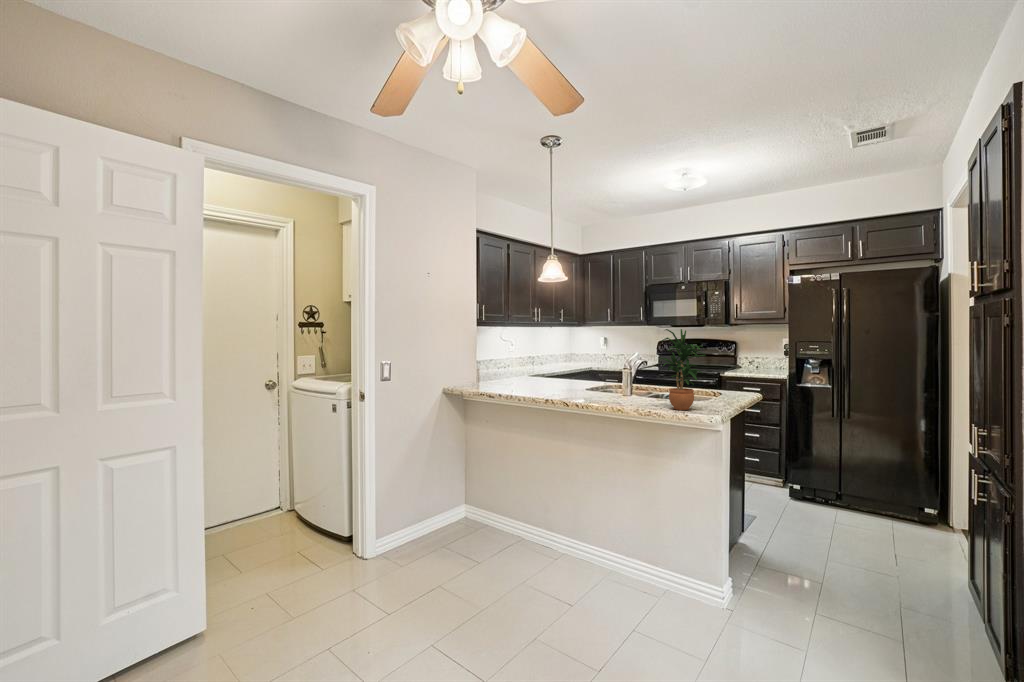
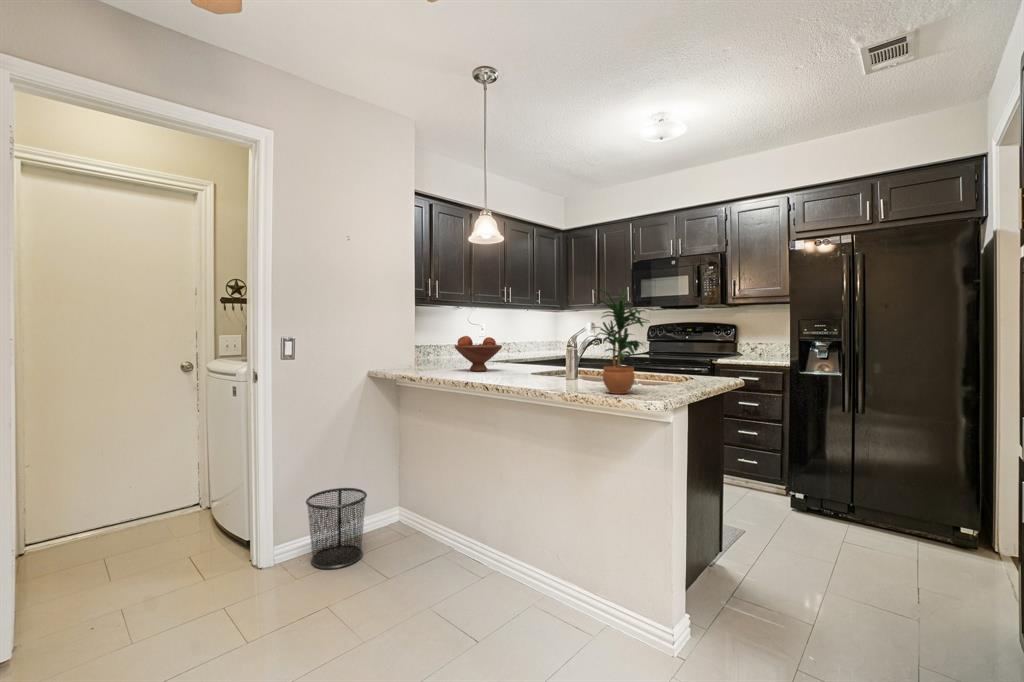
fruit bowl: none [513,356,554,387] -> present [454,336,502,371]
waste bin: none [404,488,453,556] -> present [306,488,367,569]

